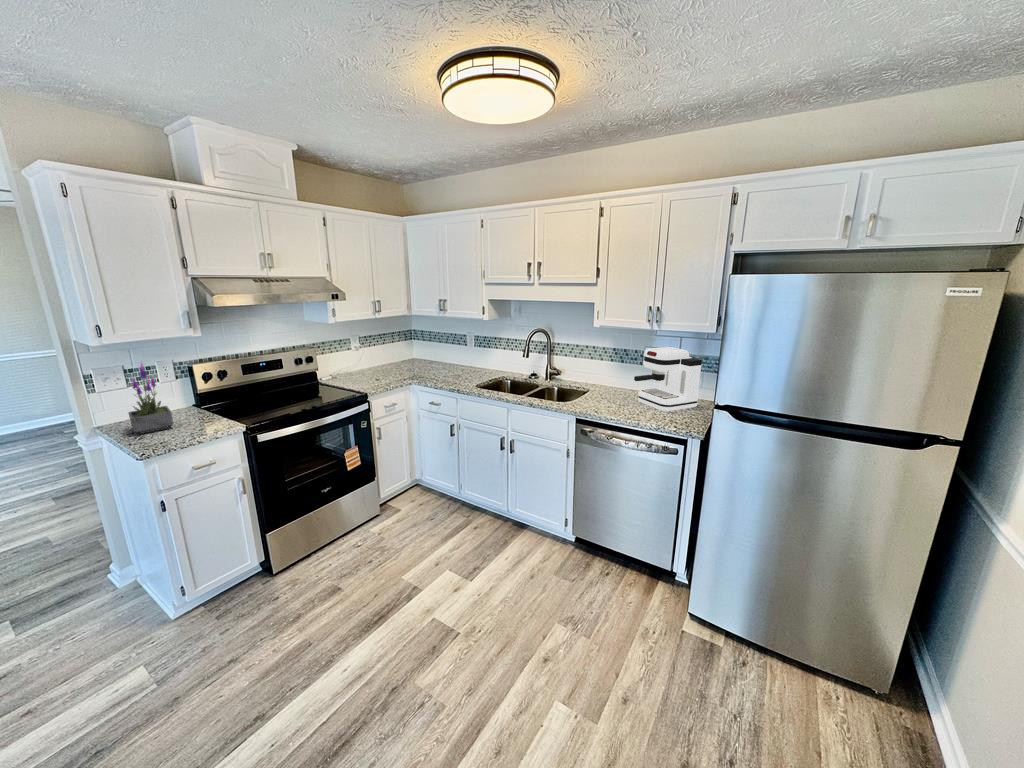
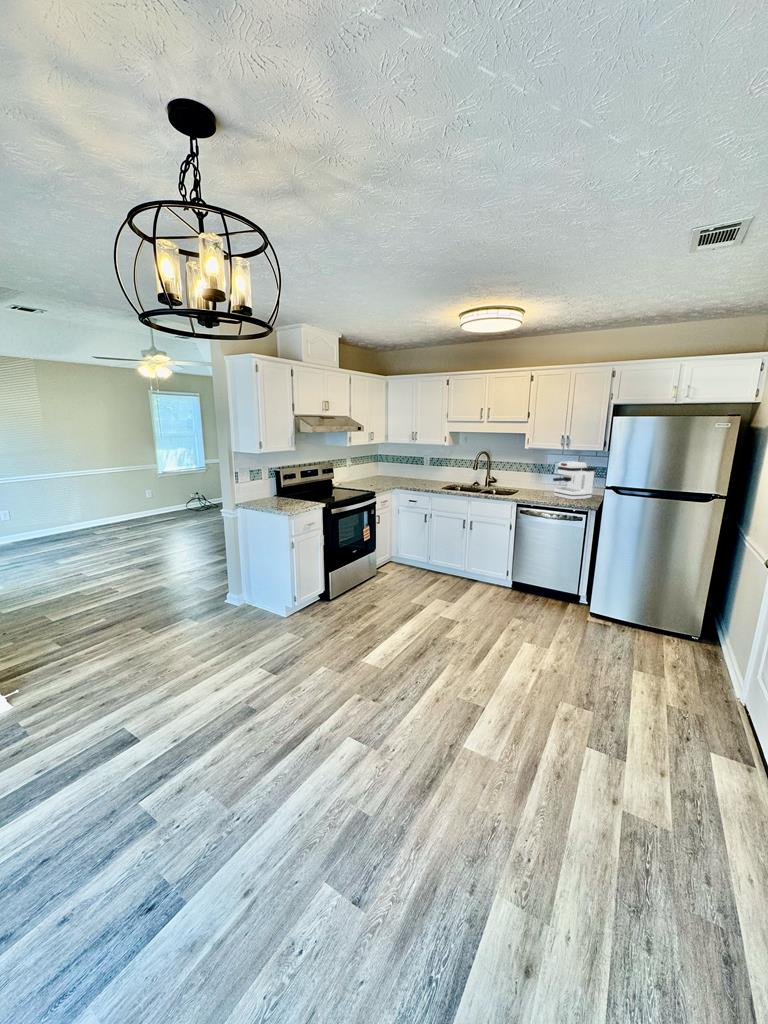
potted plant: present [129,363,173,434] -> none [259,464,284,506]

